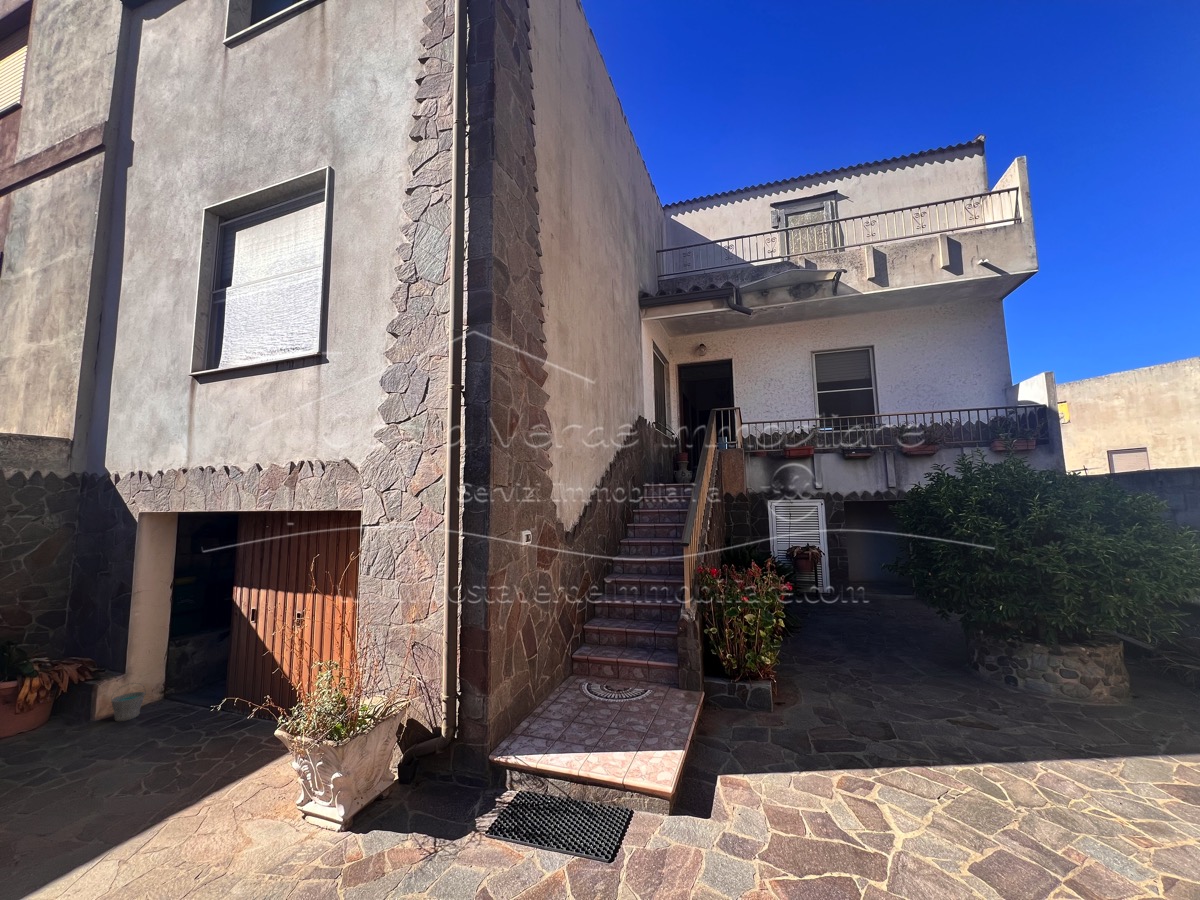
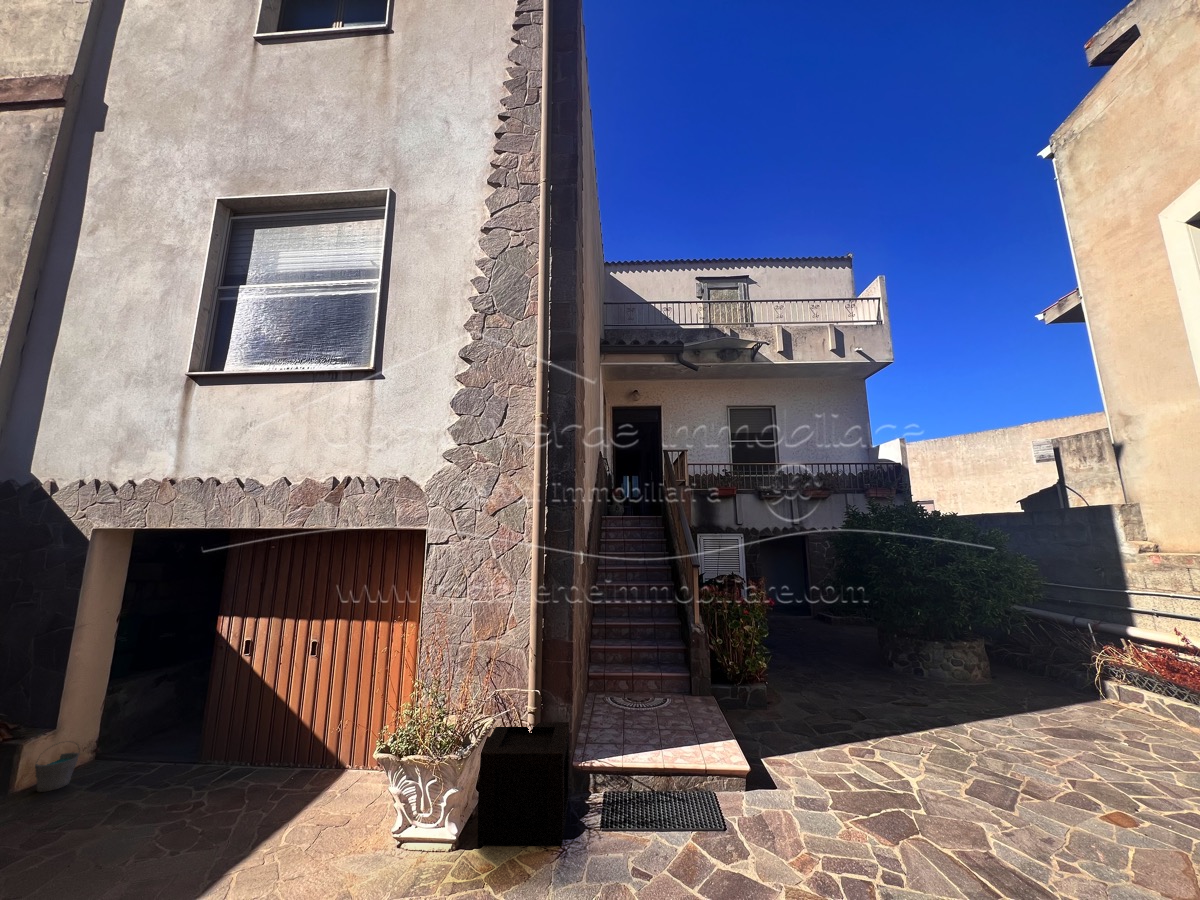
wooden crate: none [366,707,486,846] -> present [478,722,570,846]

